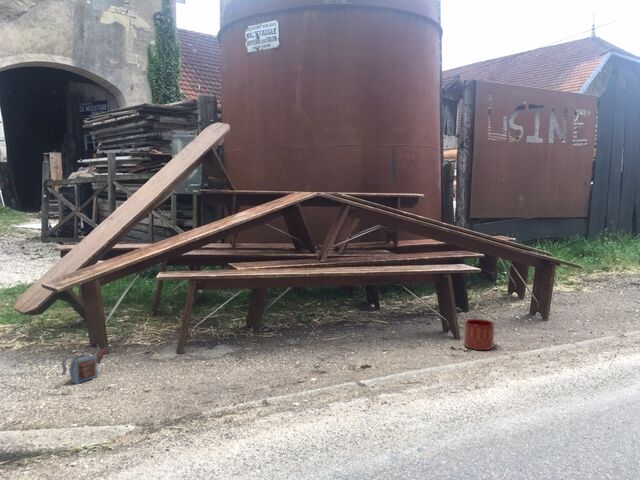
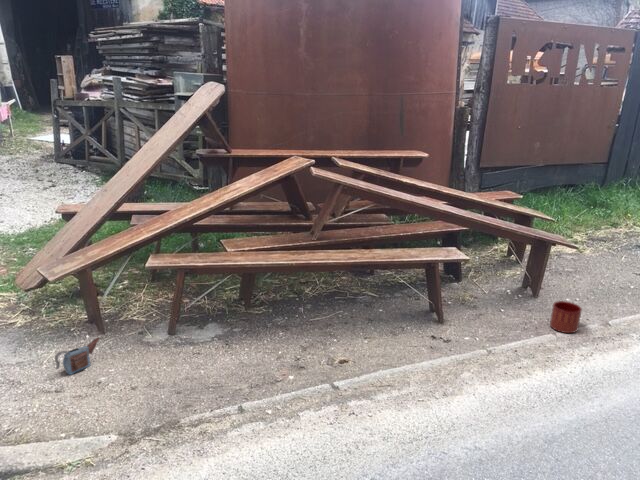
planter: present [464,319,494,350] -> present [550,301,582,333]

